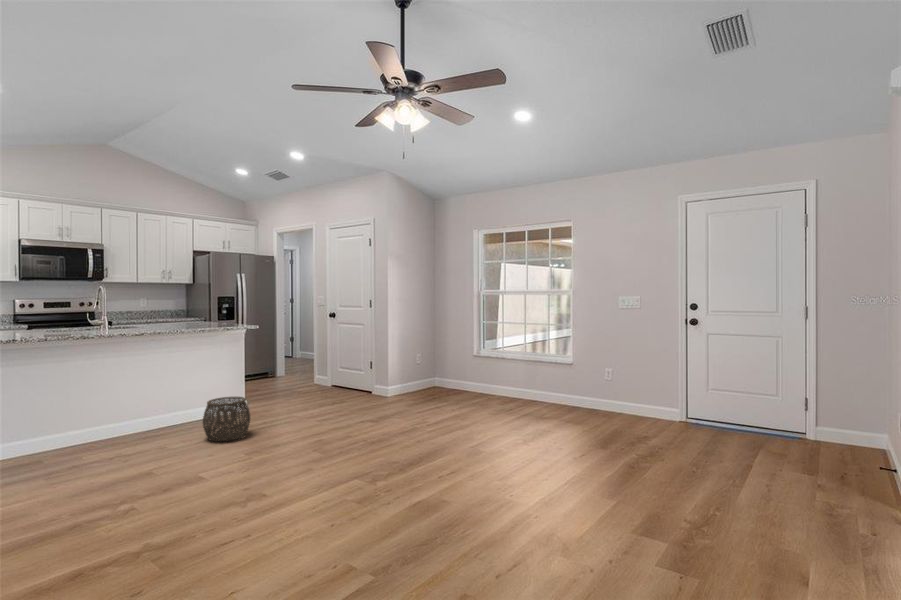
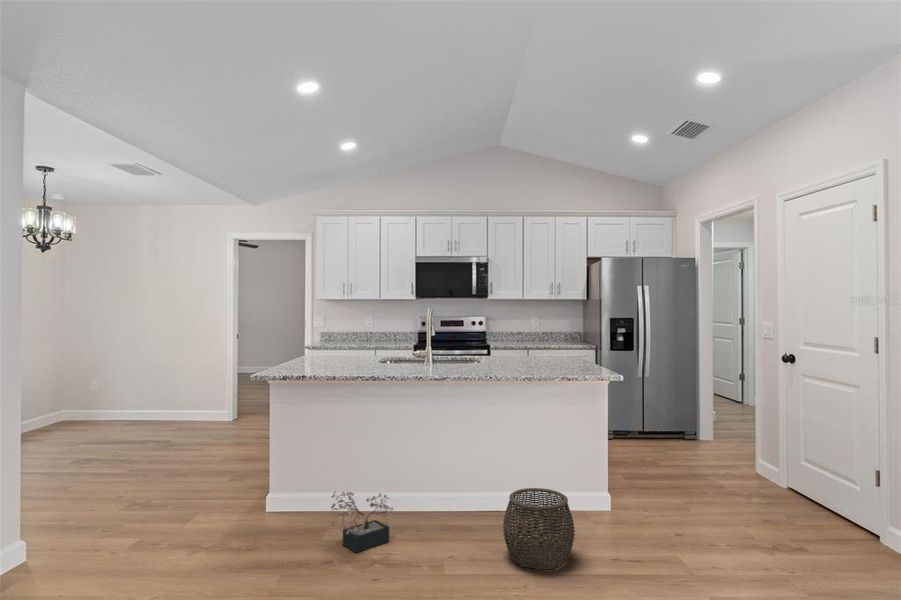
decorative plant: none [55,424,109,467] -> present [331,491,393,552]

